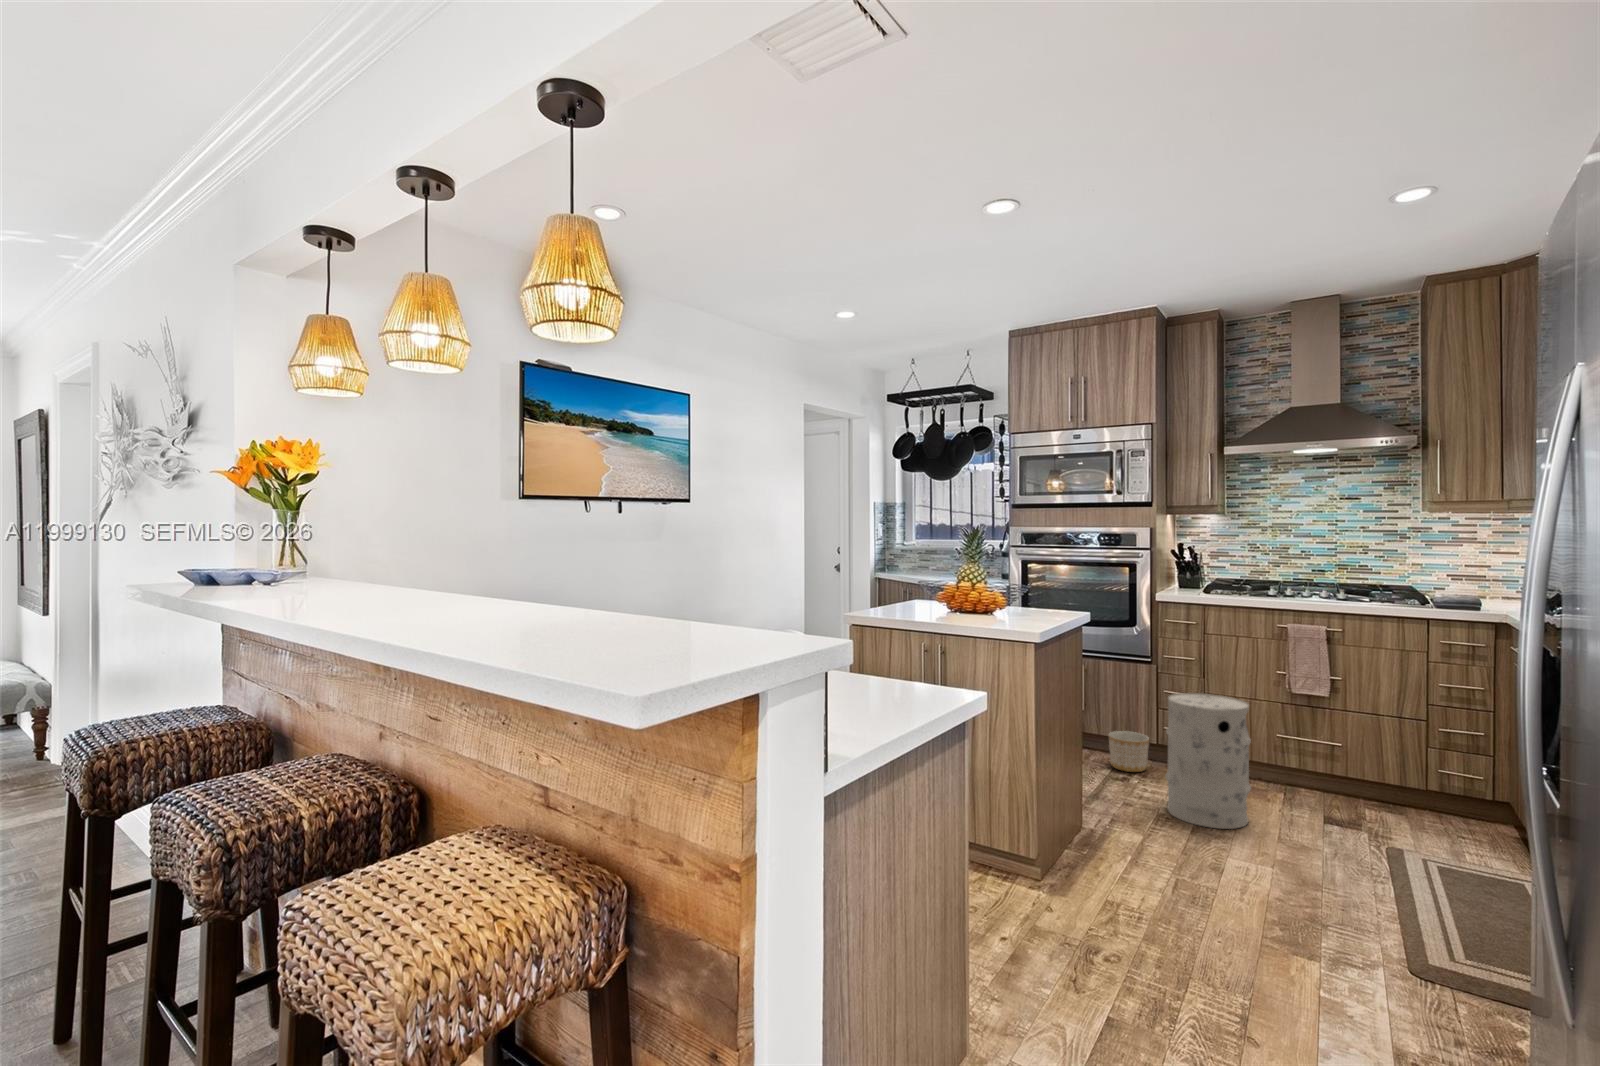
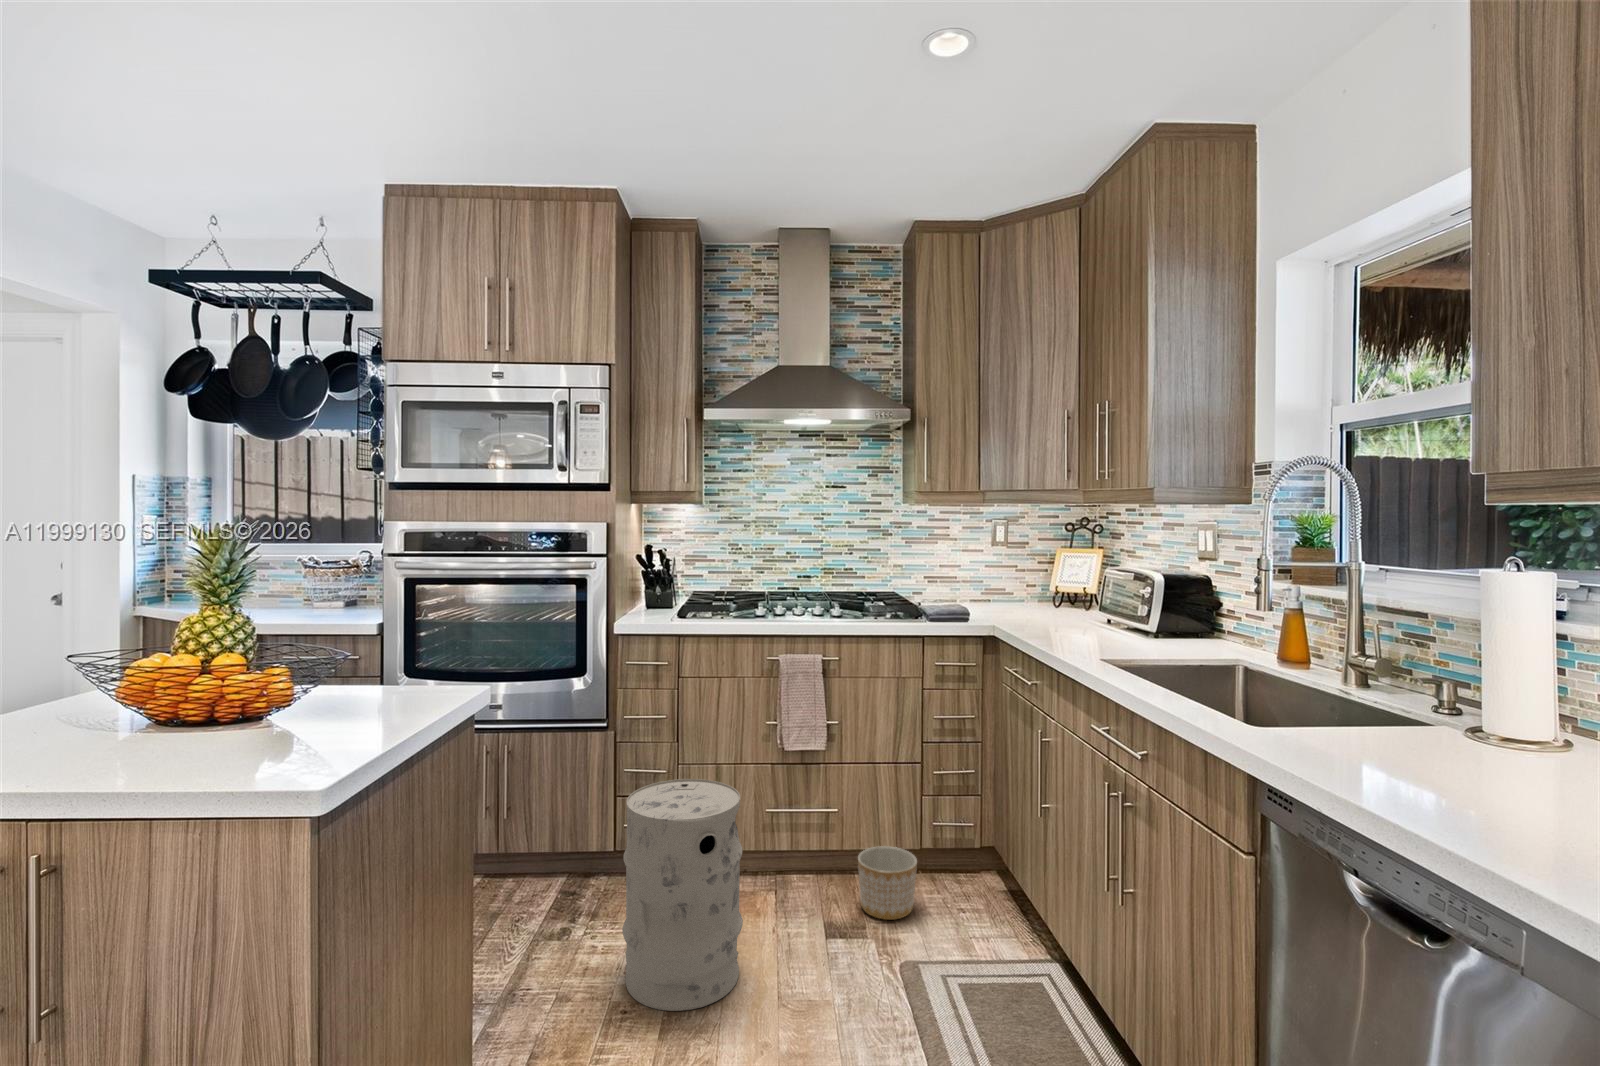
planter: present [1109,731,1149,772] -> present [858,846,917,920]

